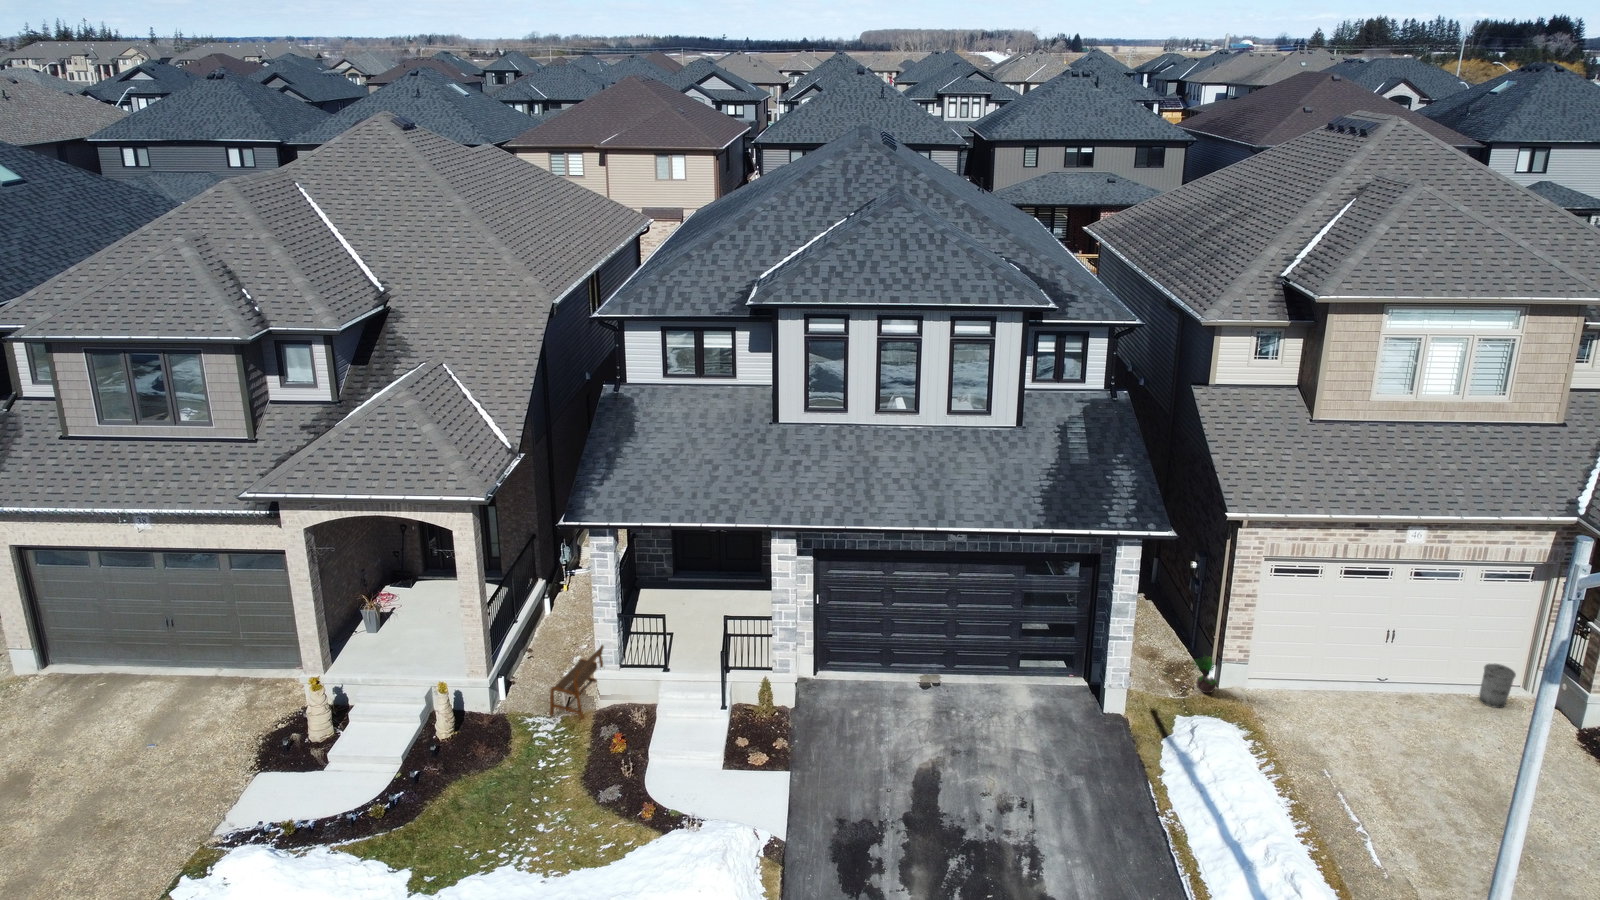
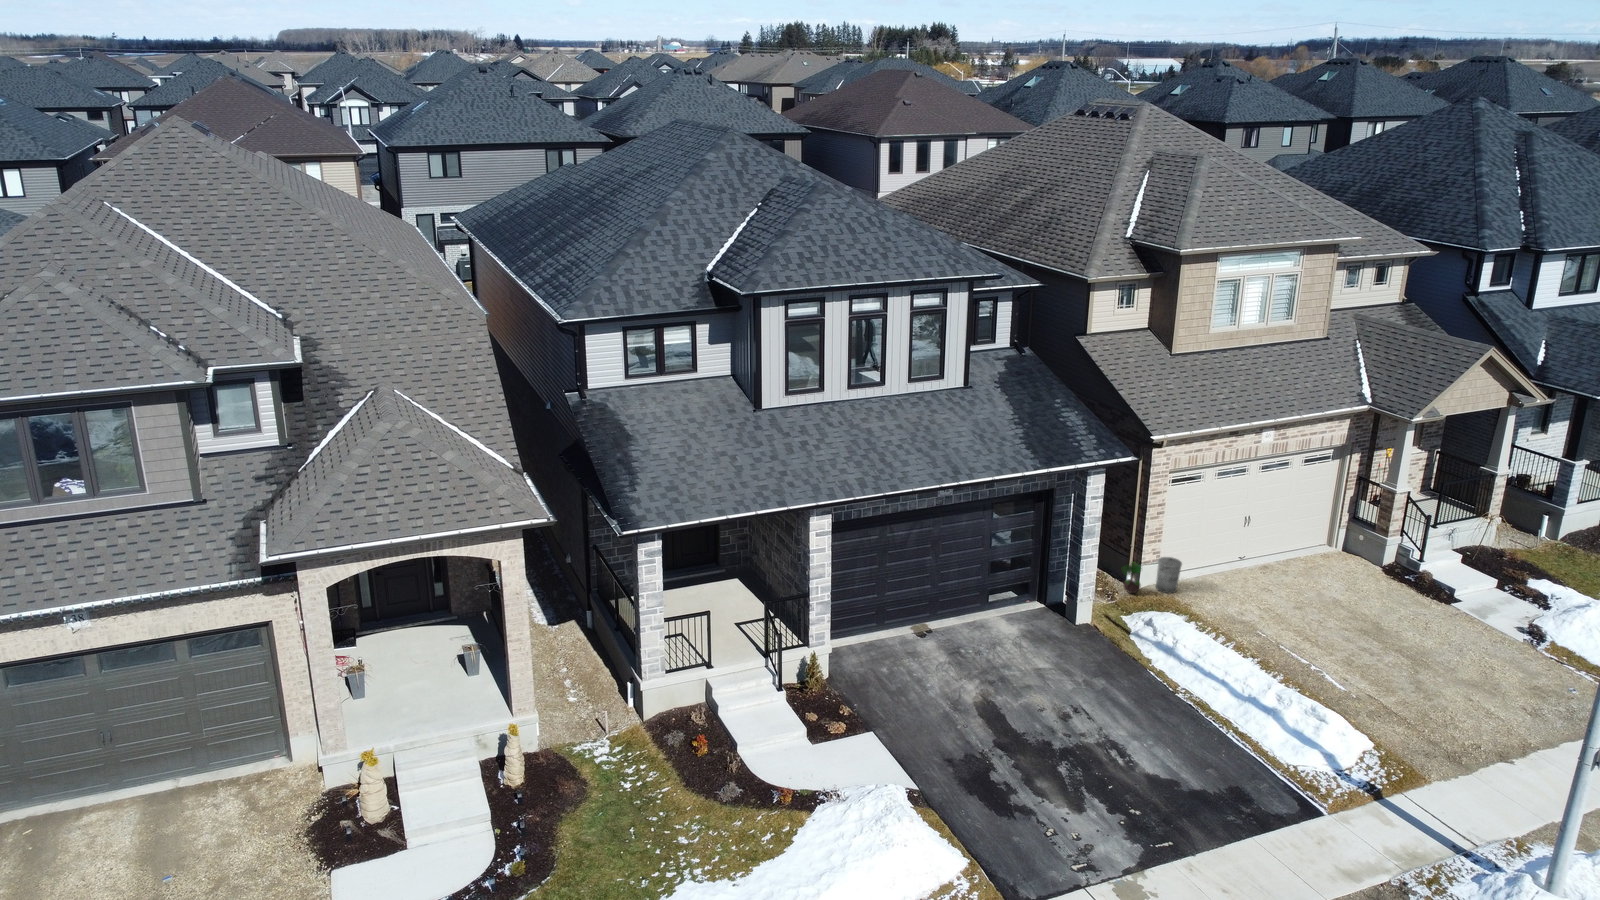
bench: present [550,645,604,719] -> none [604,655,644,736]
trash can: present [1479,664,1516,708] -> present [1156,557,1182,593]

